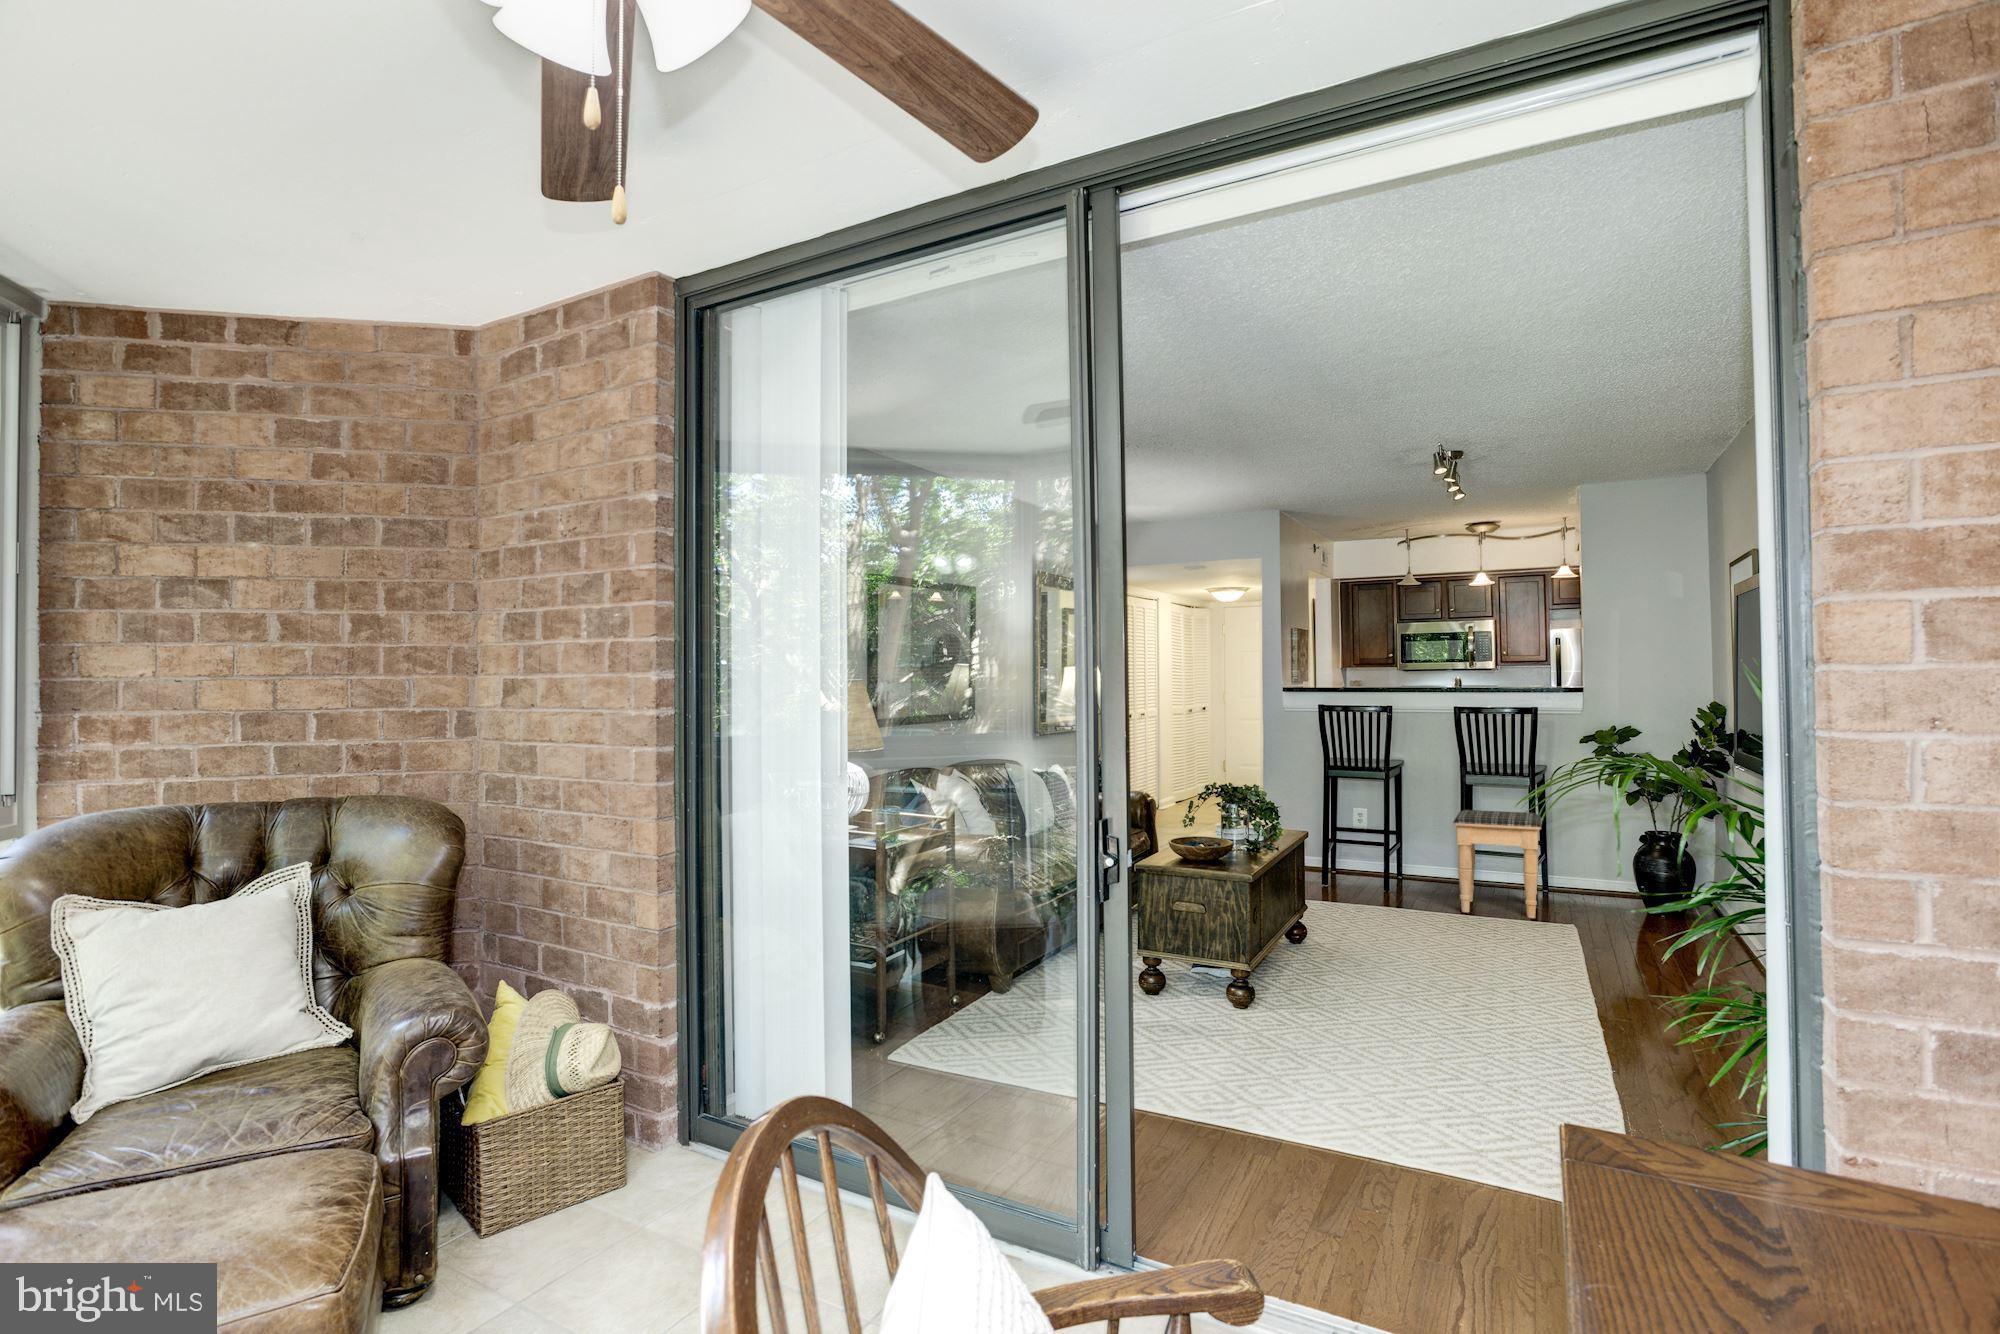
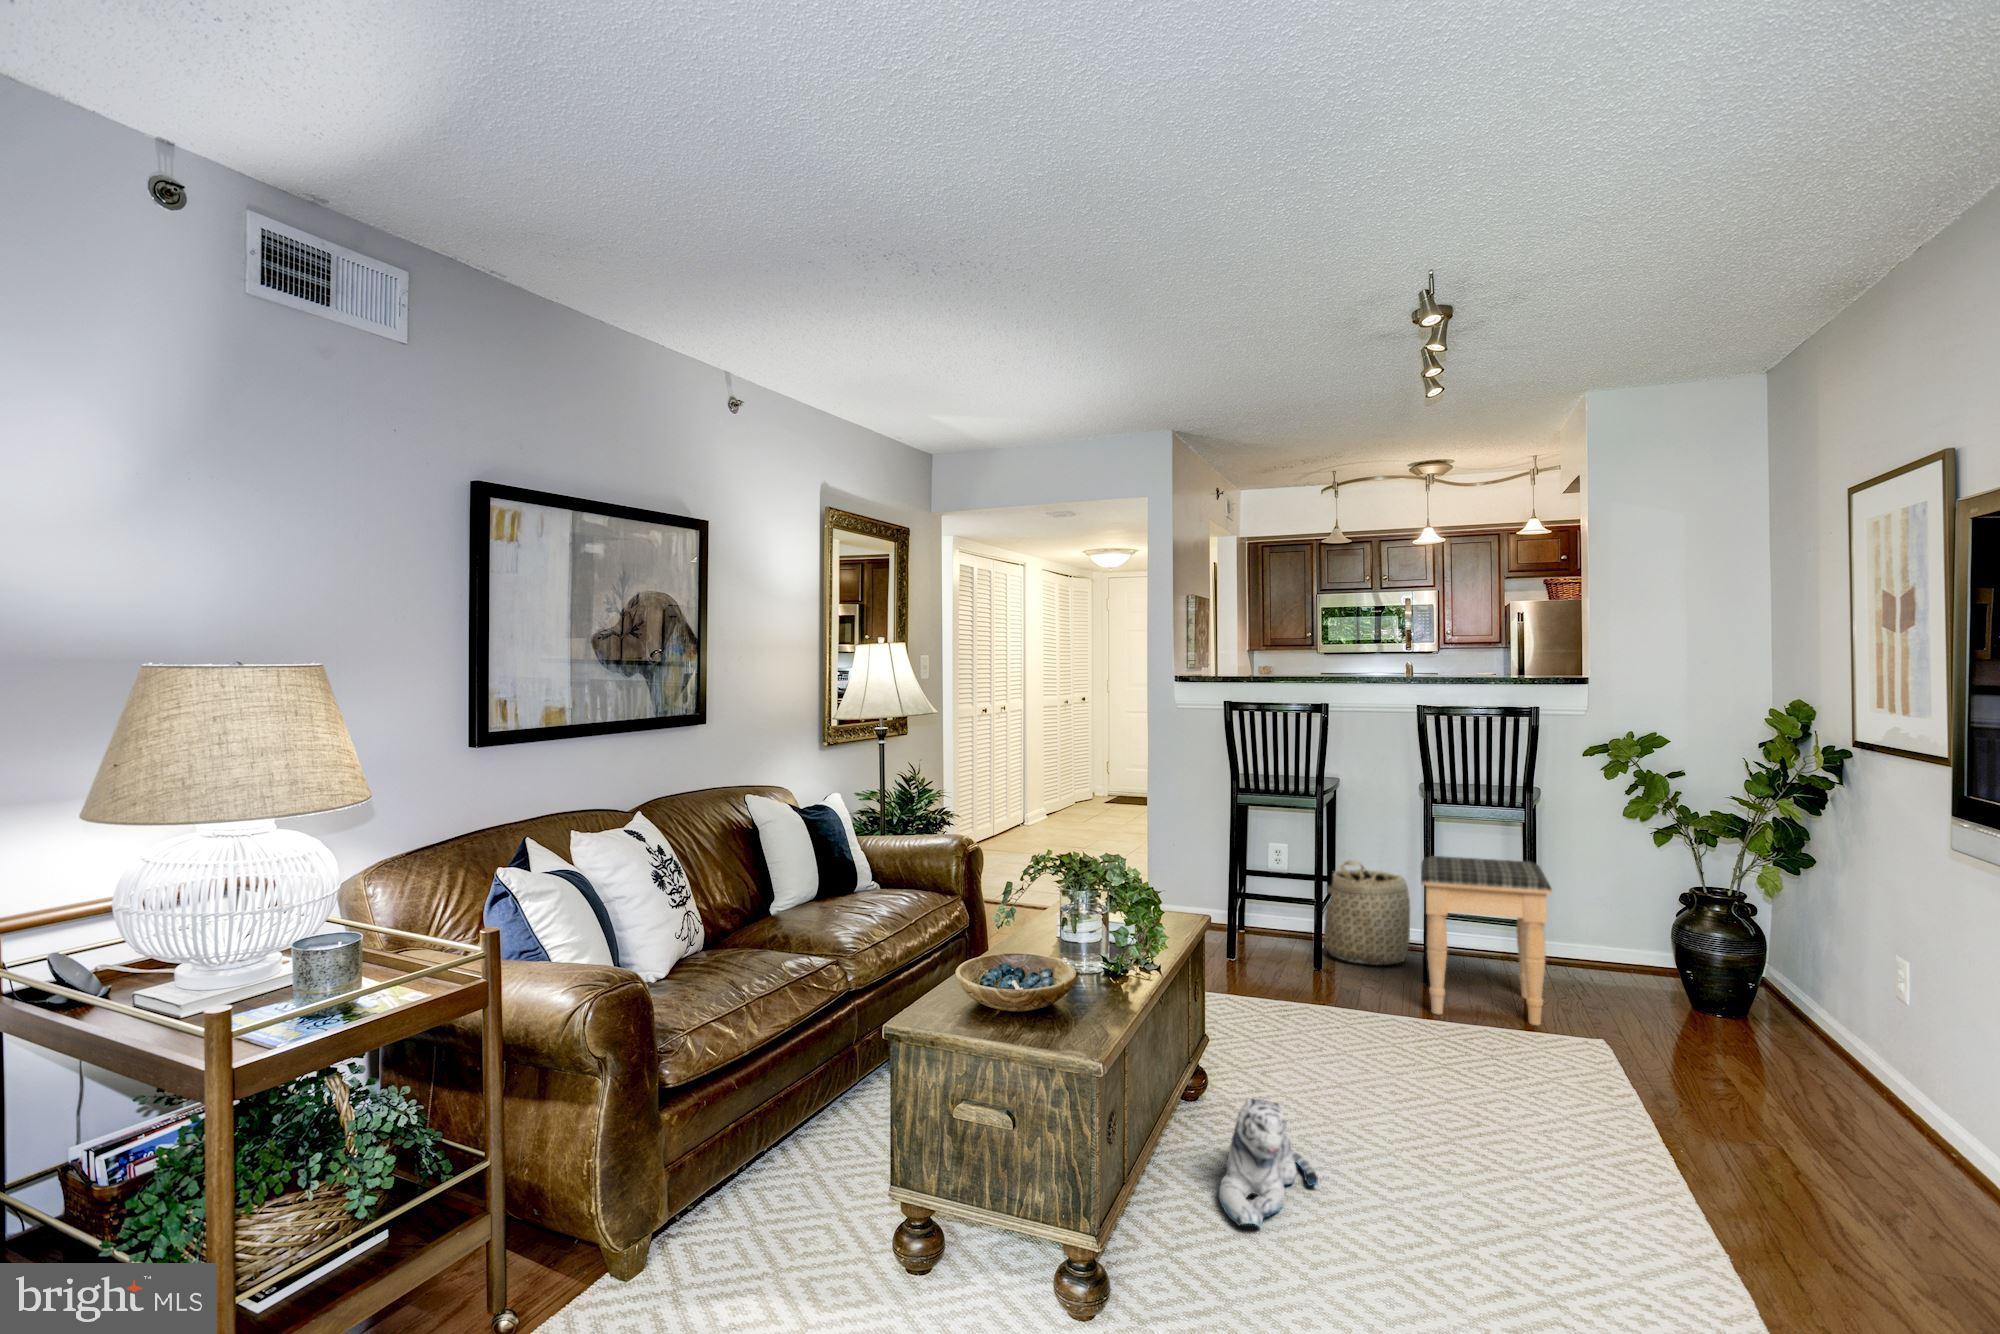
basket: none [1392,818,1454,889] -> present [1324,860,1410,965]
plush toy: none [1313,921,1372,985] -> present [1218,1098,1318,1227]

